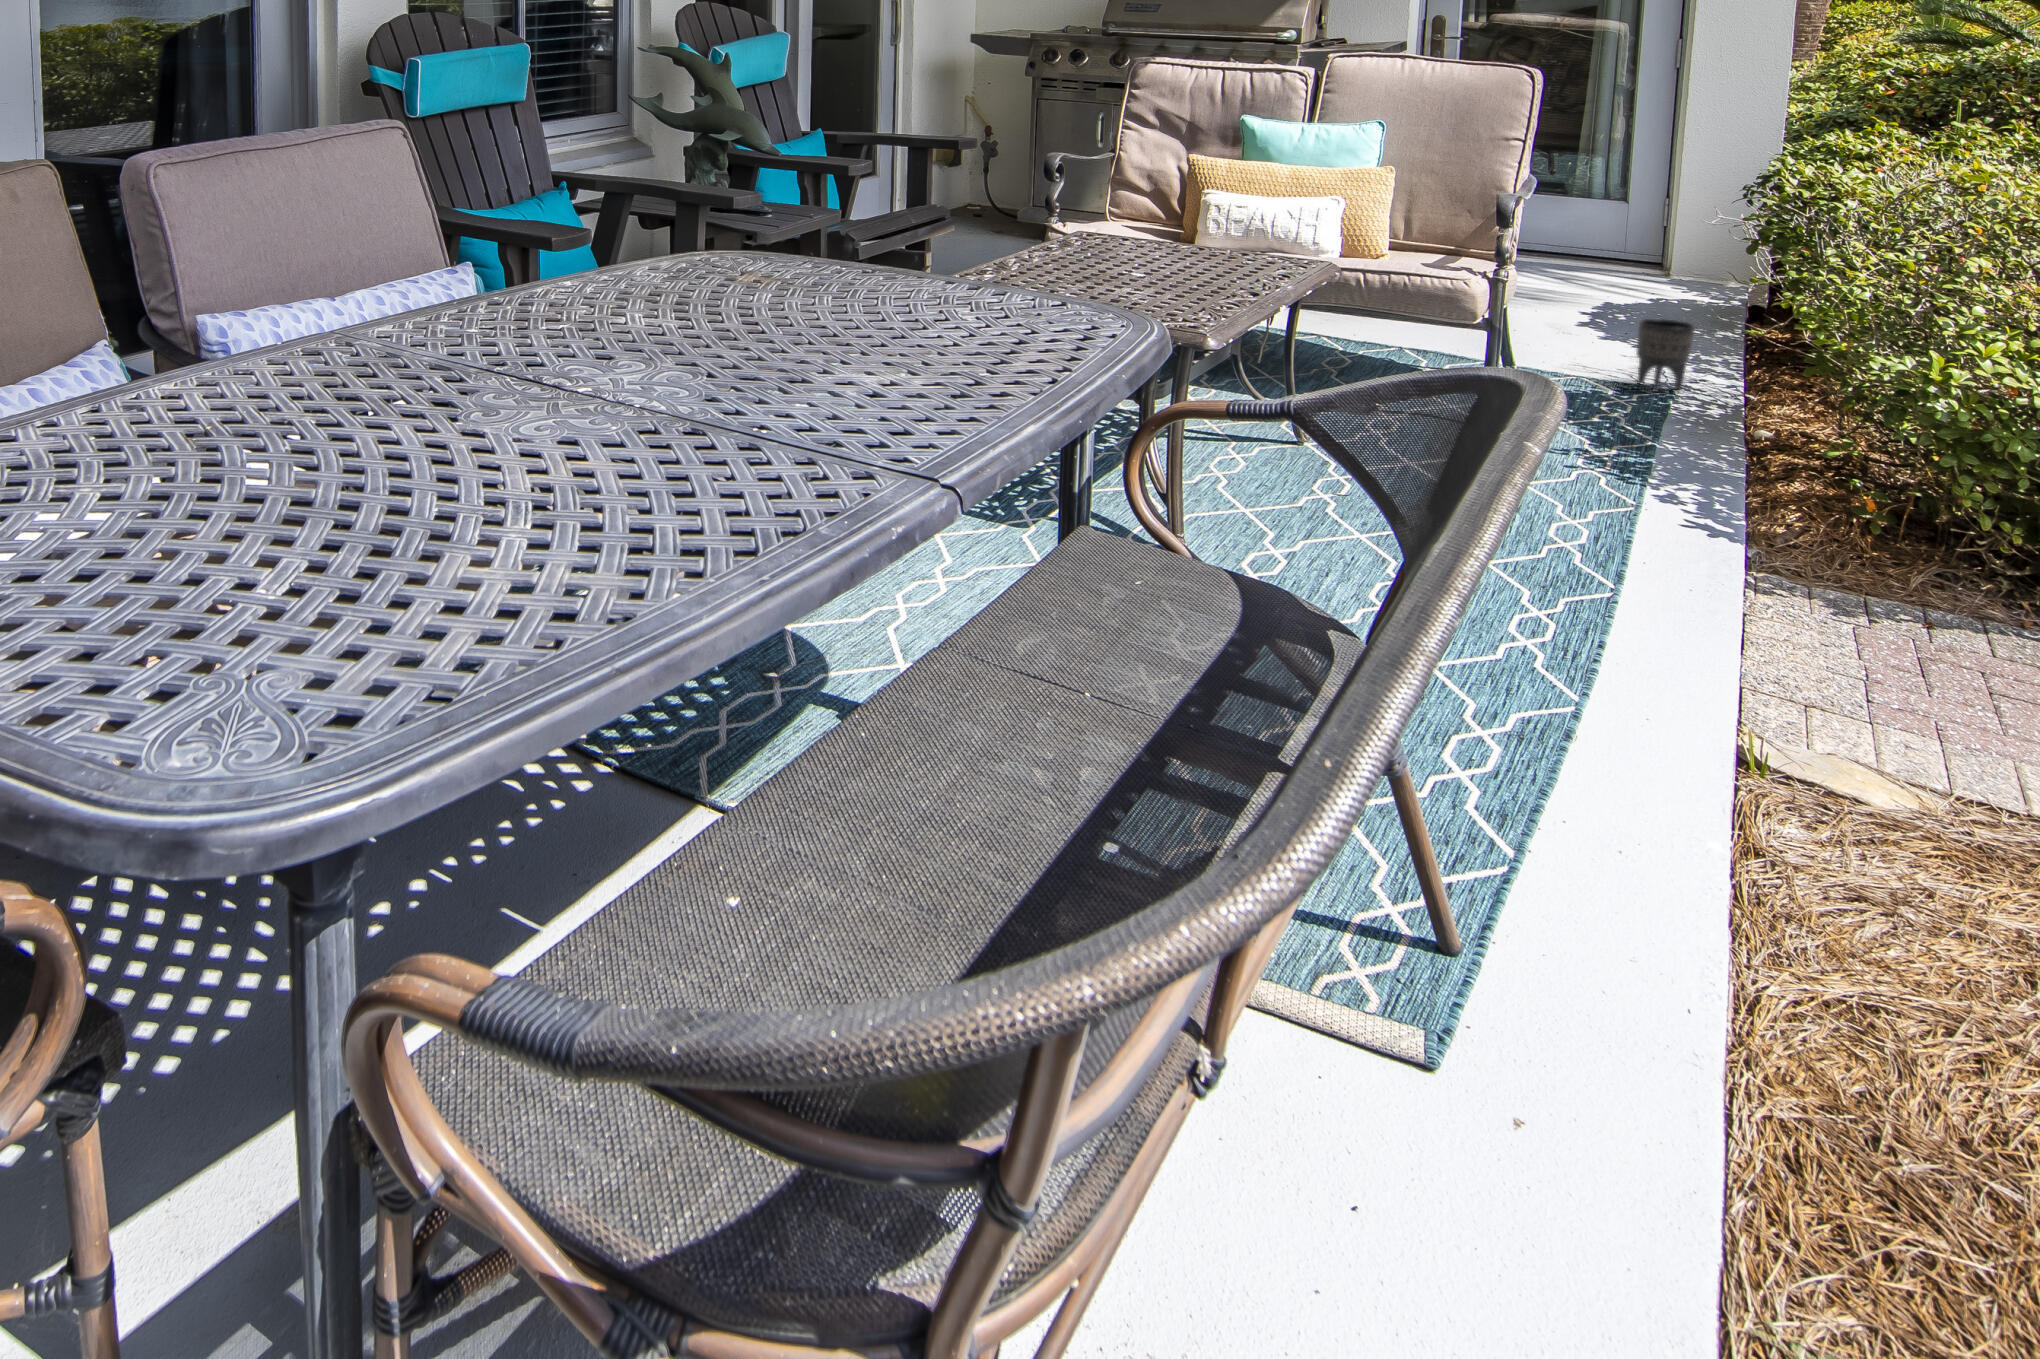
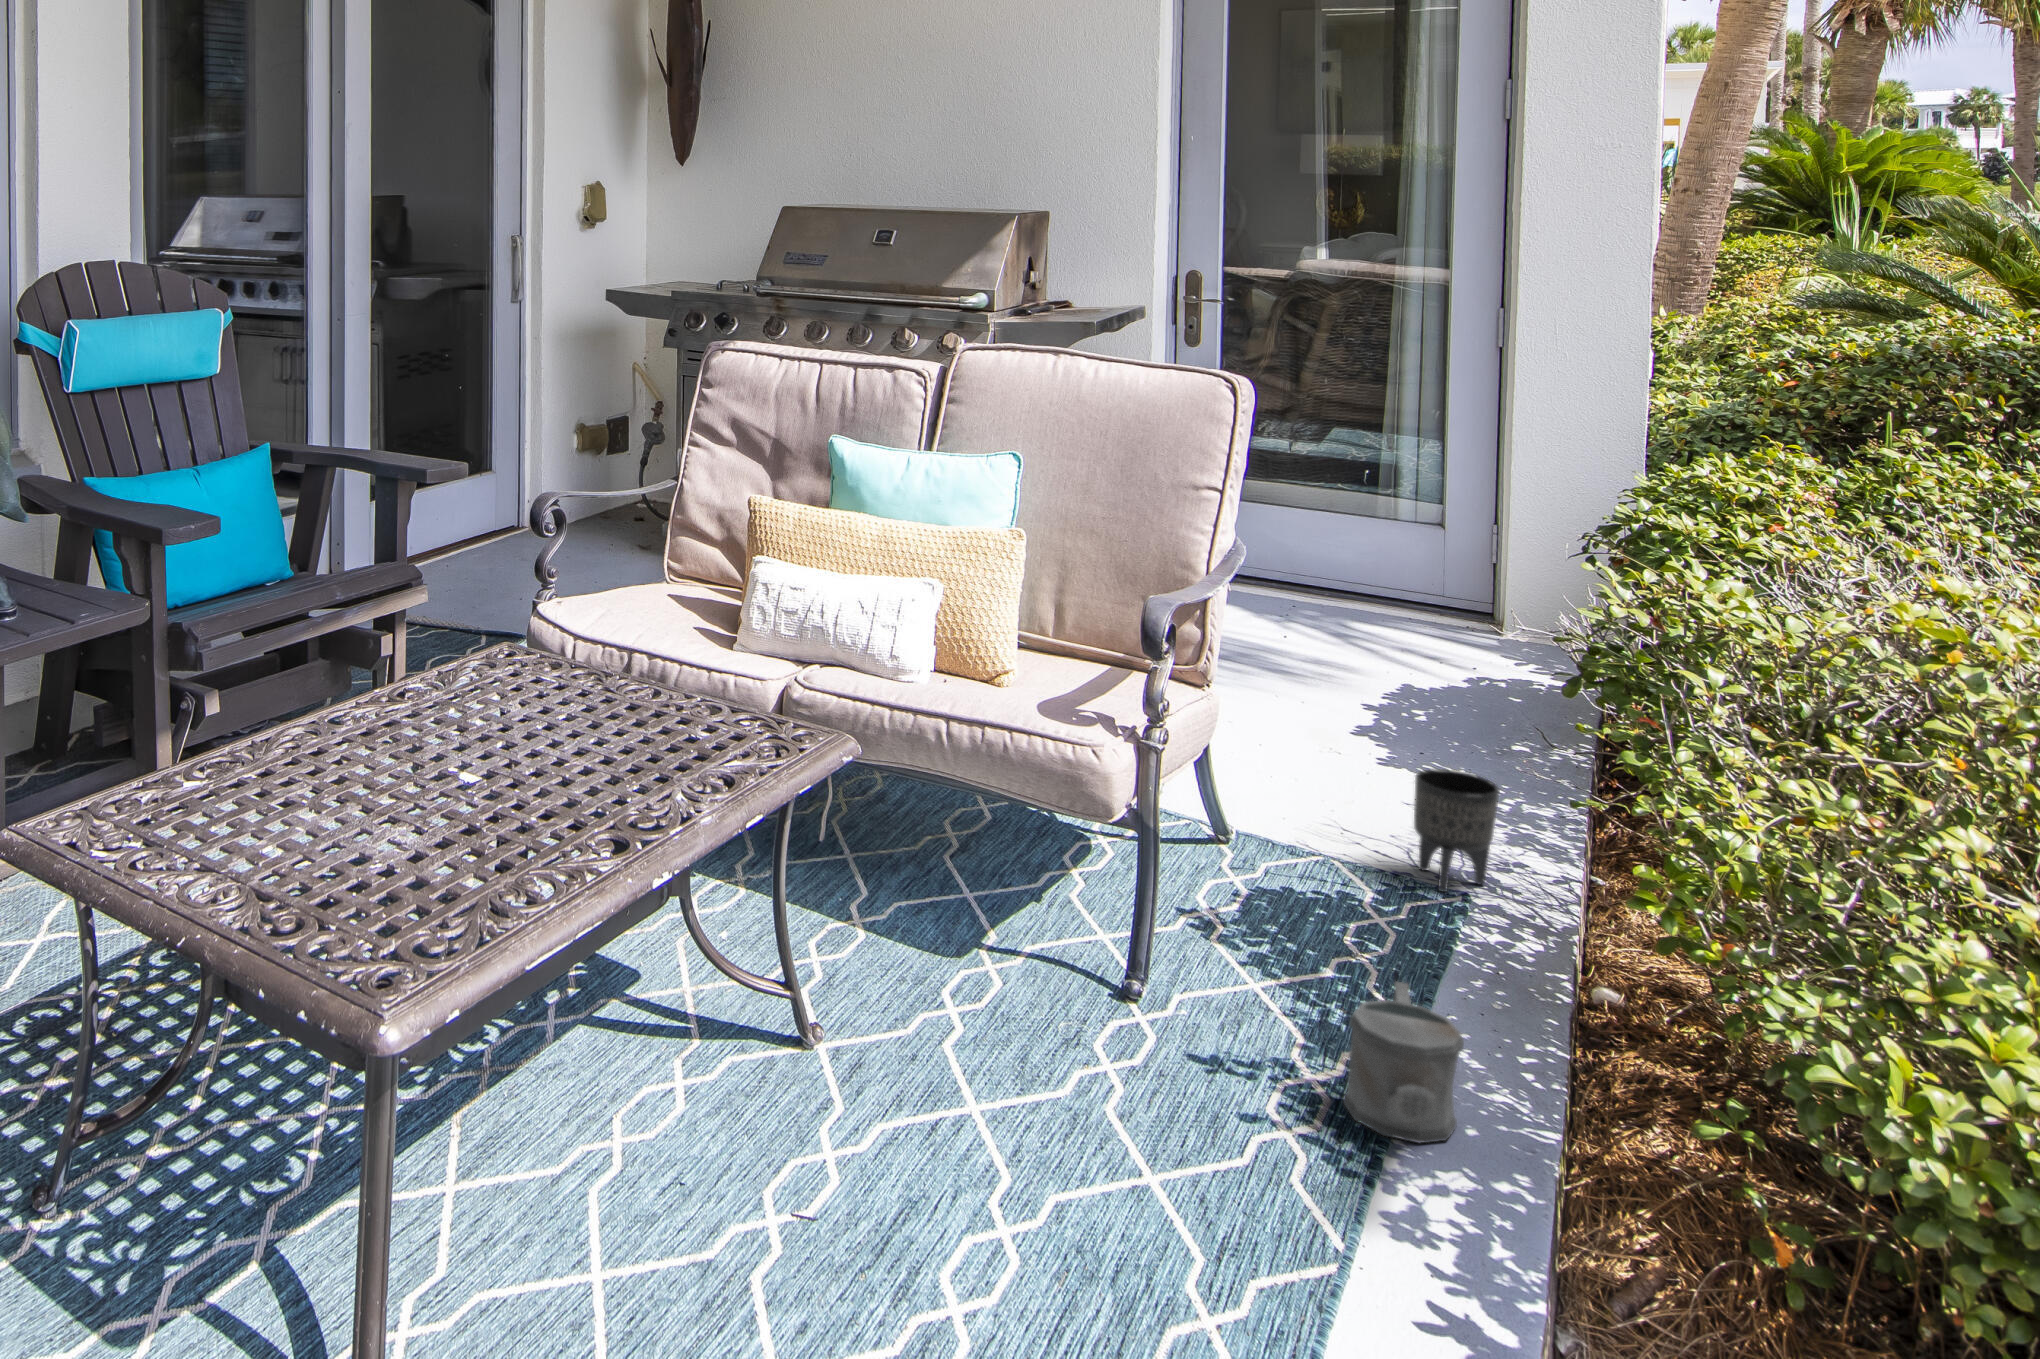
watering can: none [1619,400,1695,474] -> present [1343,982,1464,1143]

